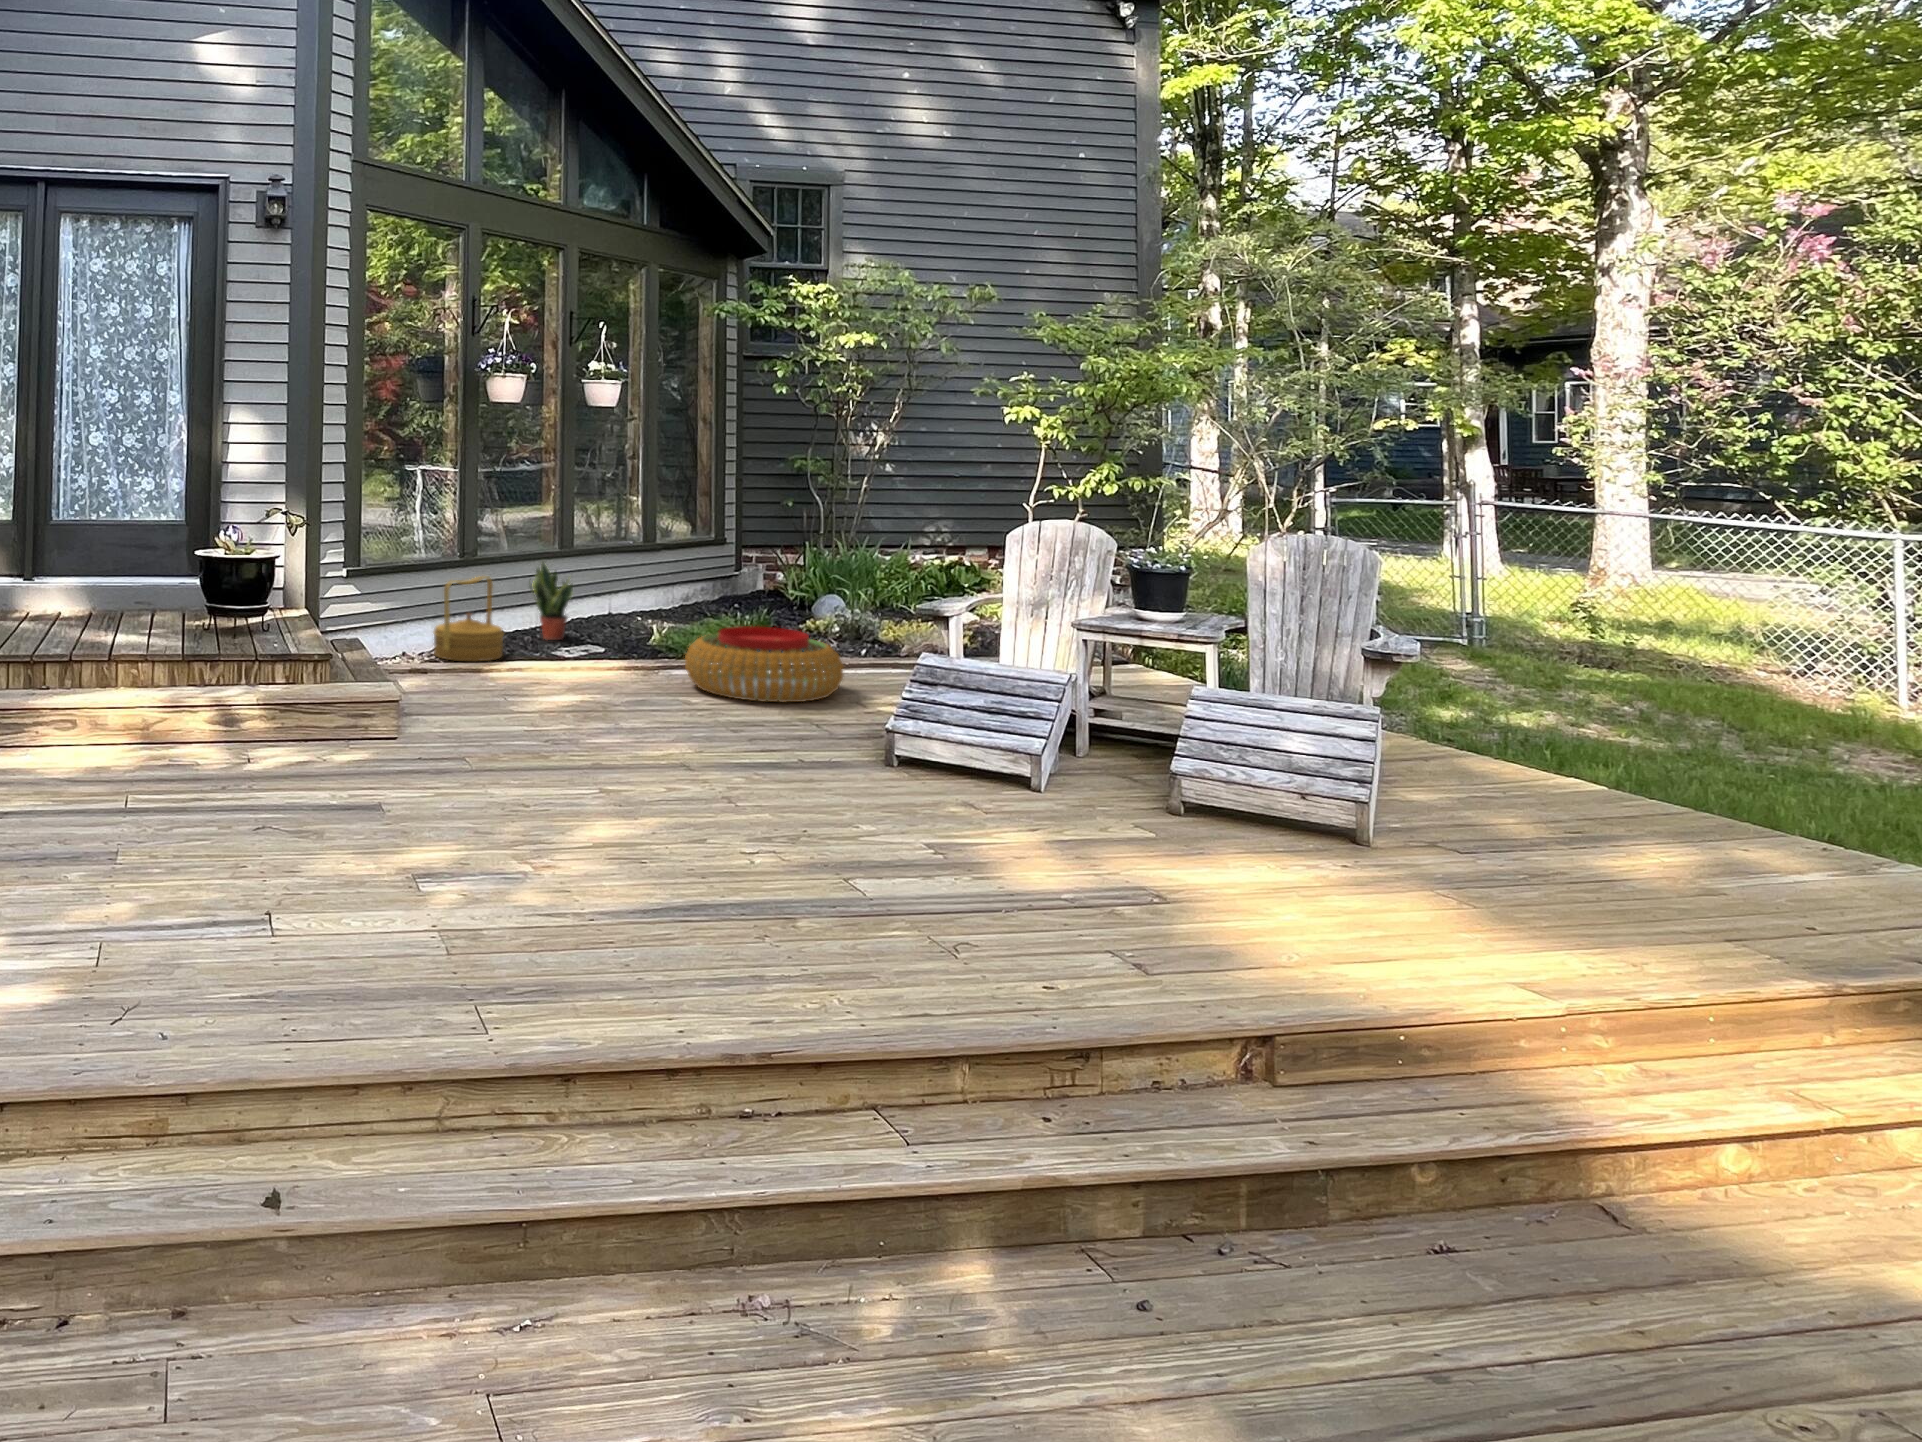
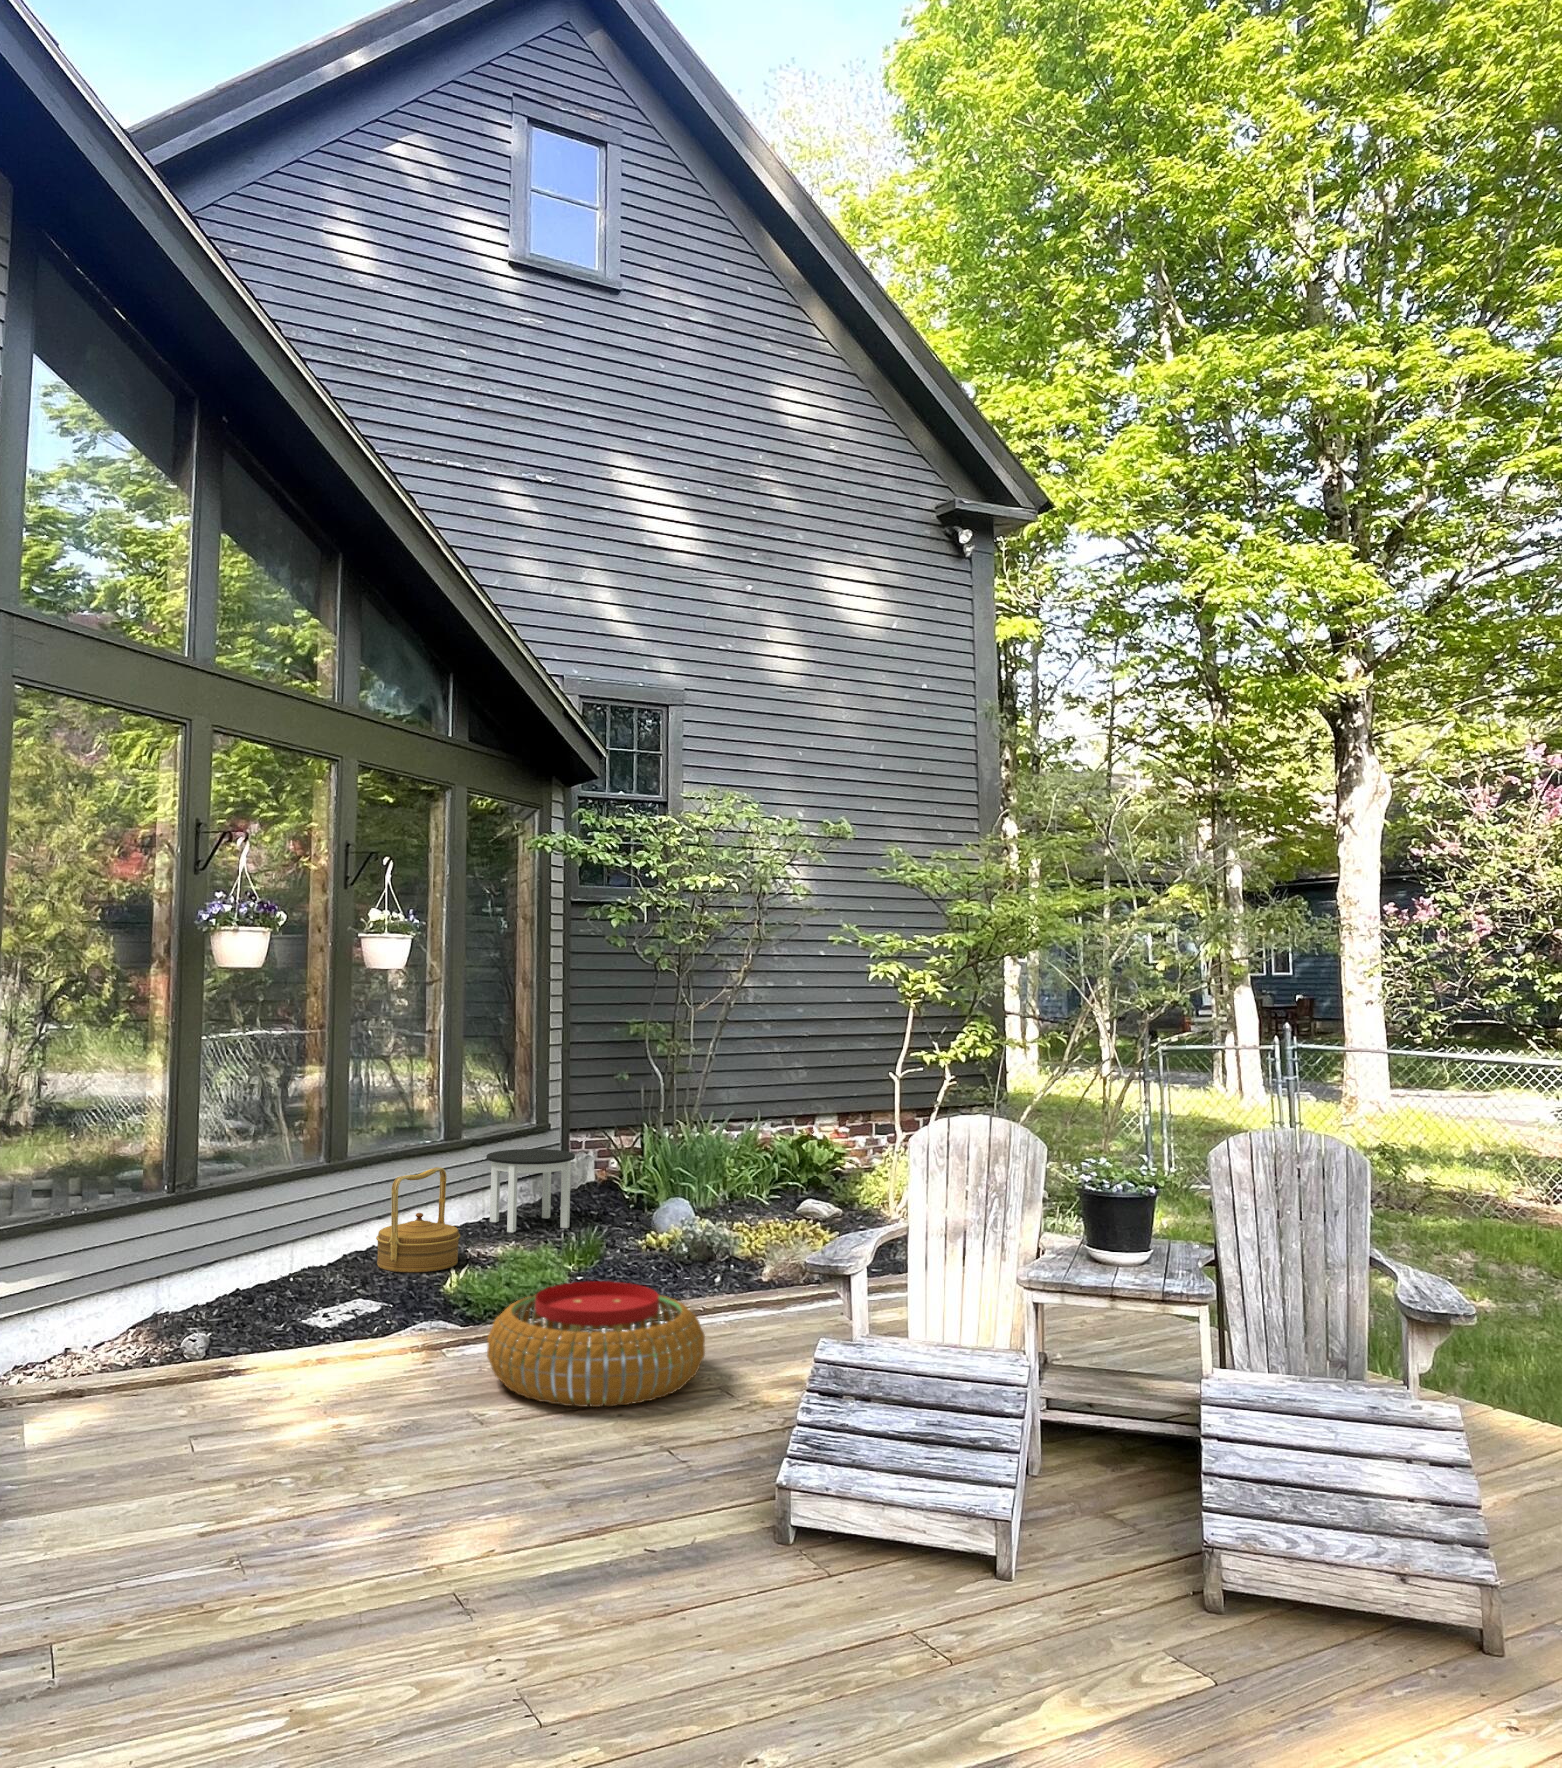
round table: none [681,553,752,614] -> present [486,1149,575,1233]
potted plant: present [530,563,573,640] -> none [272,1184,337,1302]
woven basket: present [433,576,504,661] -> present [376,1167,460,1272]

